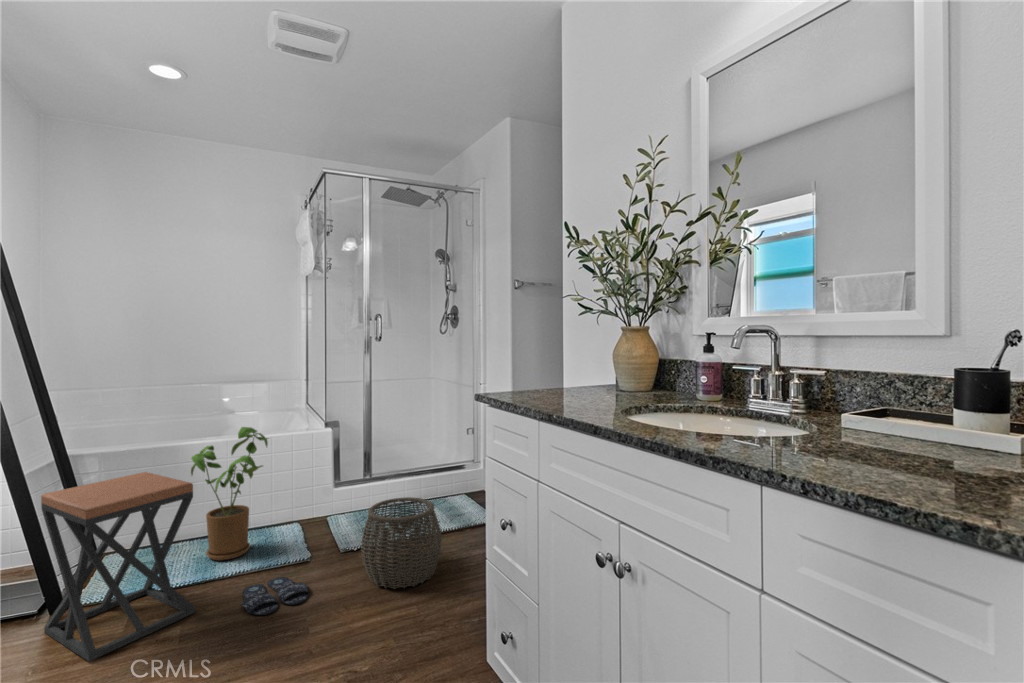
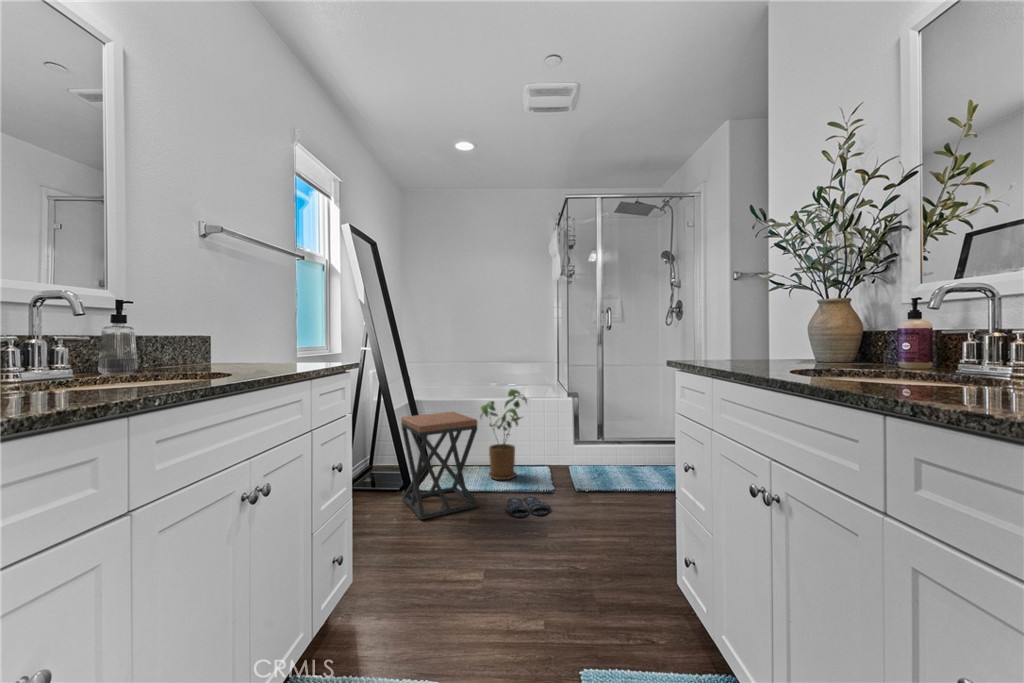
woven basket: present [361,497,442,589] -> none [587,452,653,522]

